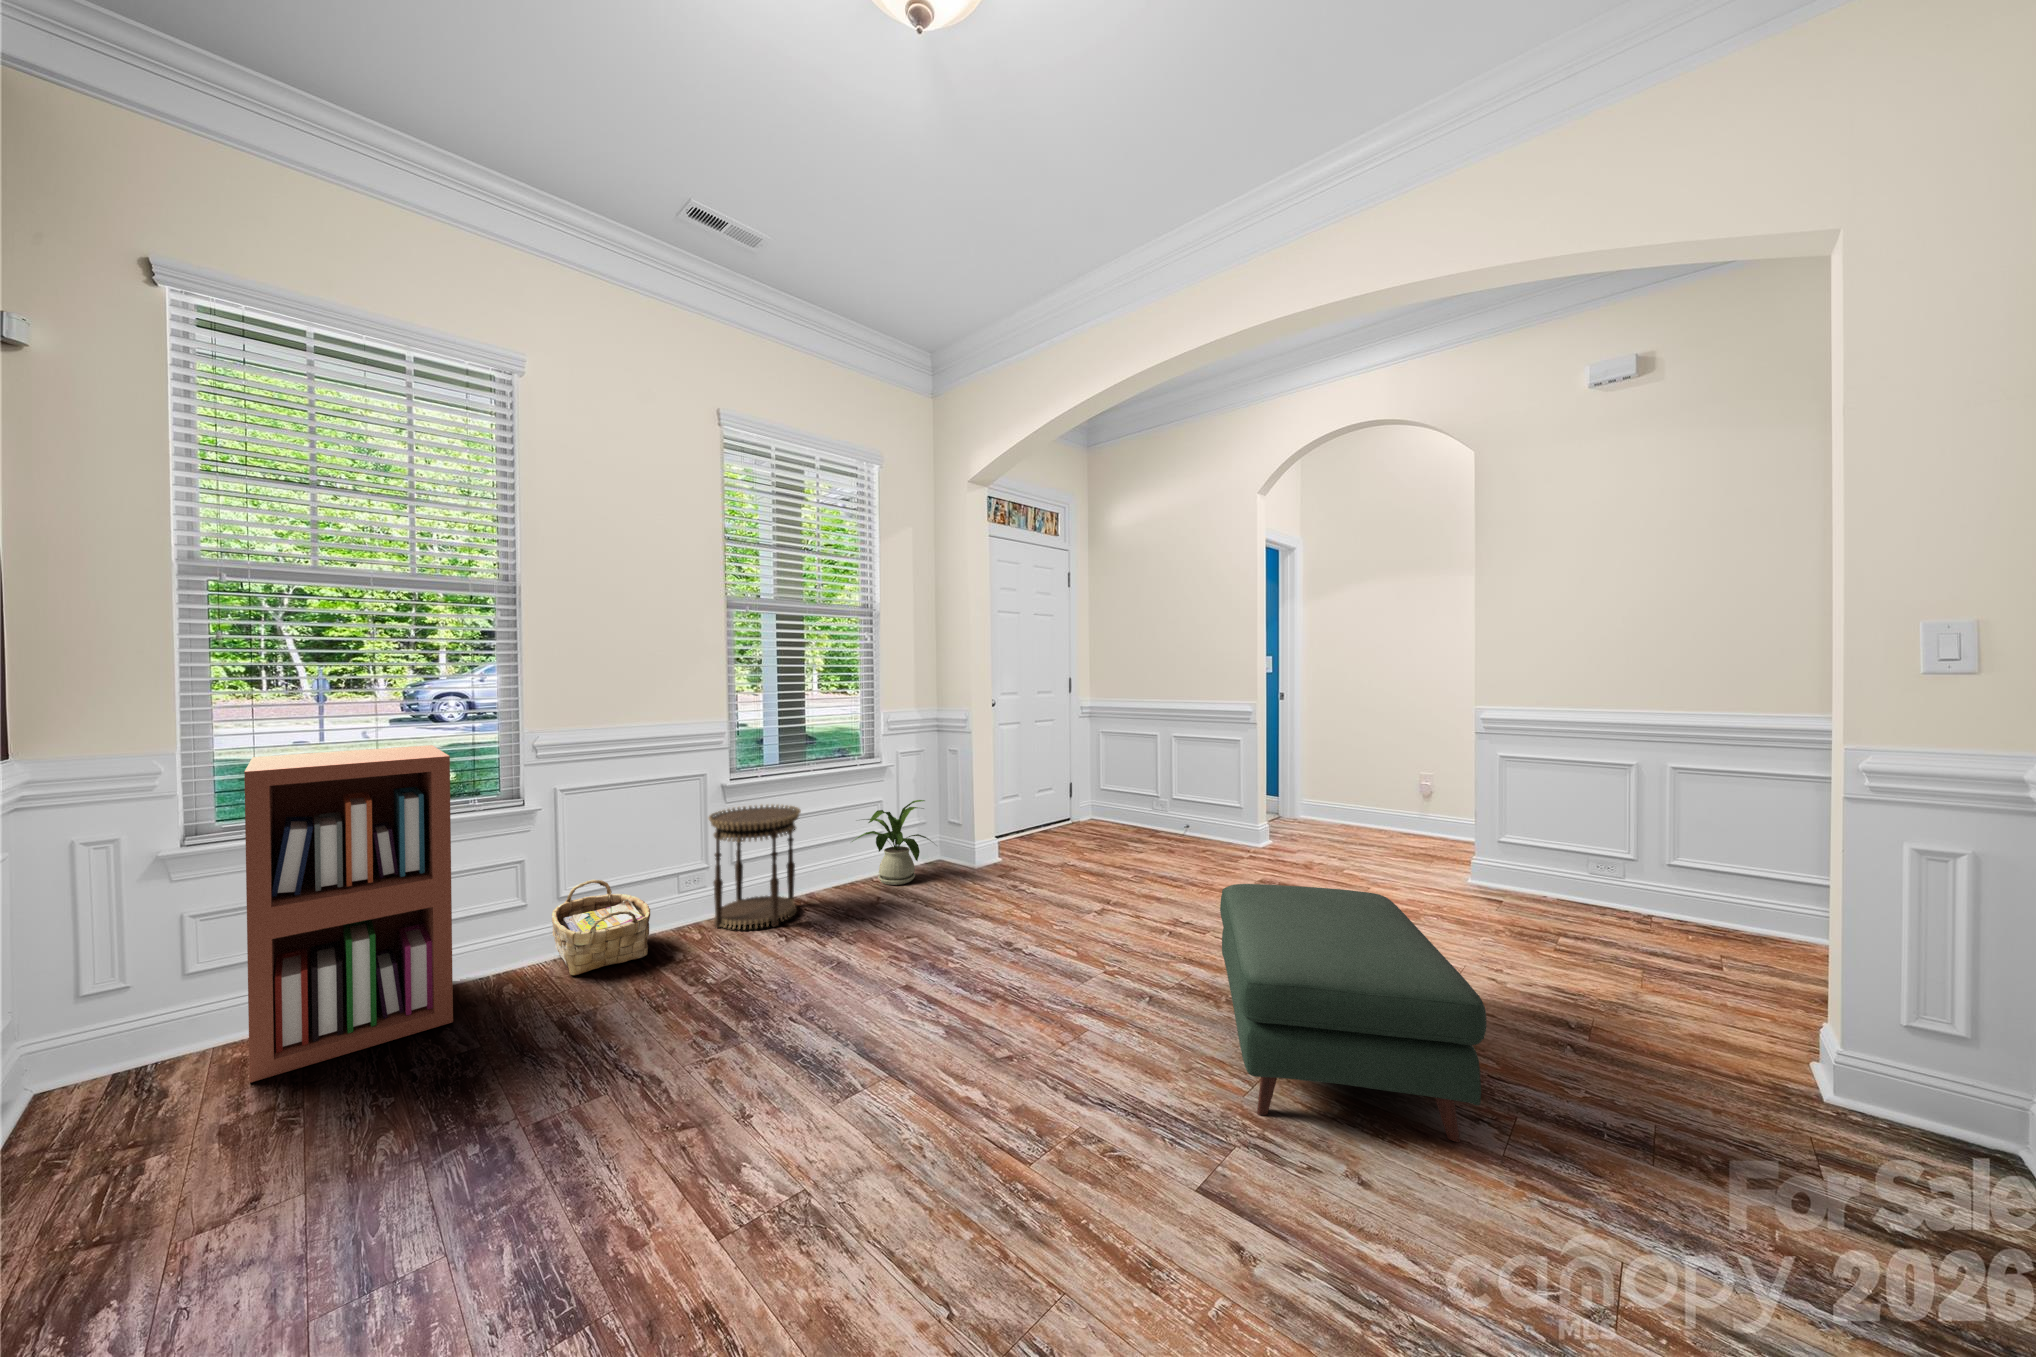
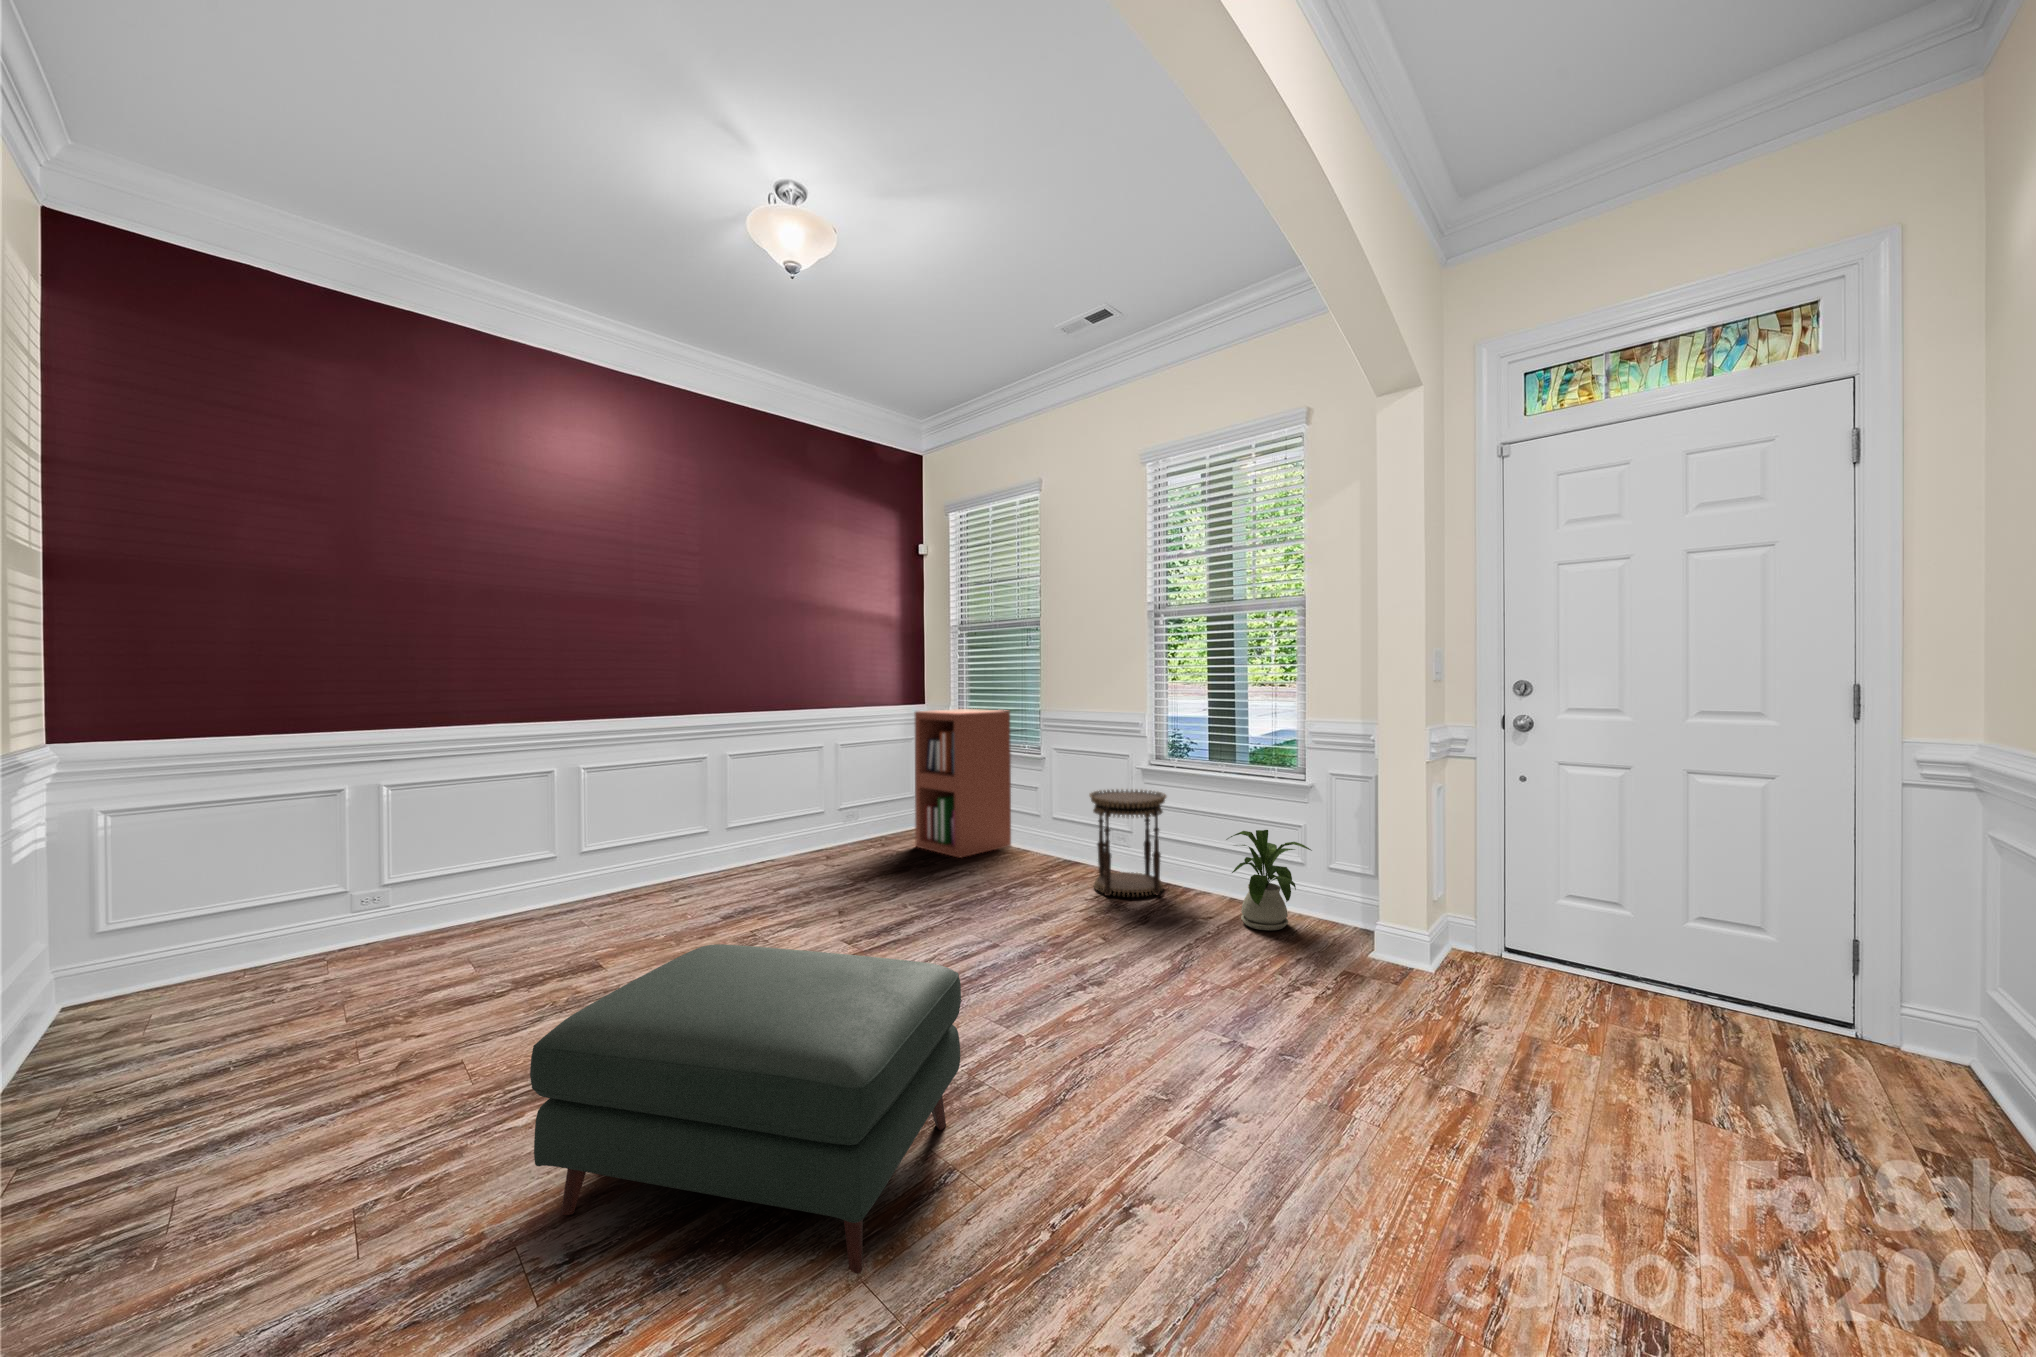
woven basket: present [552,880,650,975] -> none [1008,815,1076,873]

